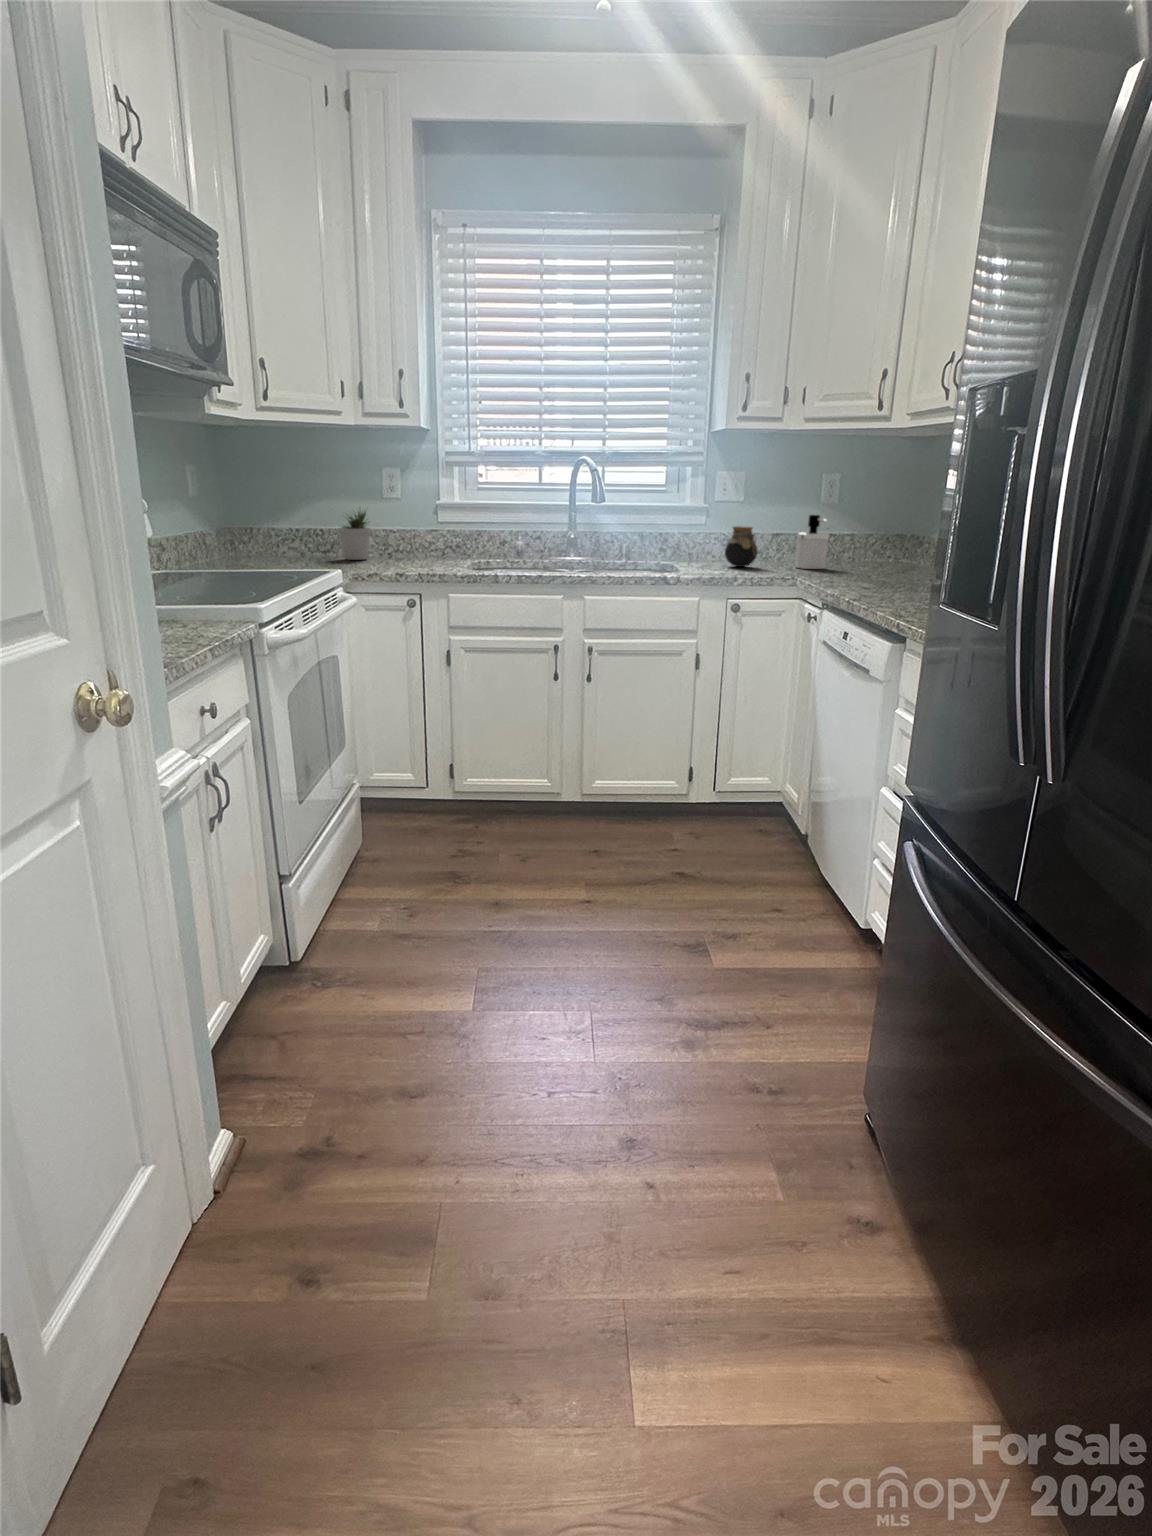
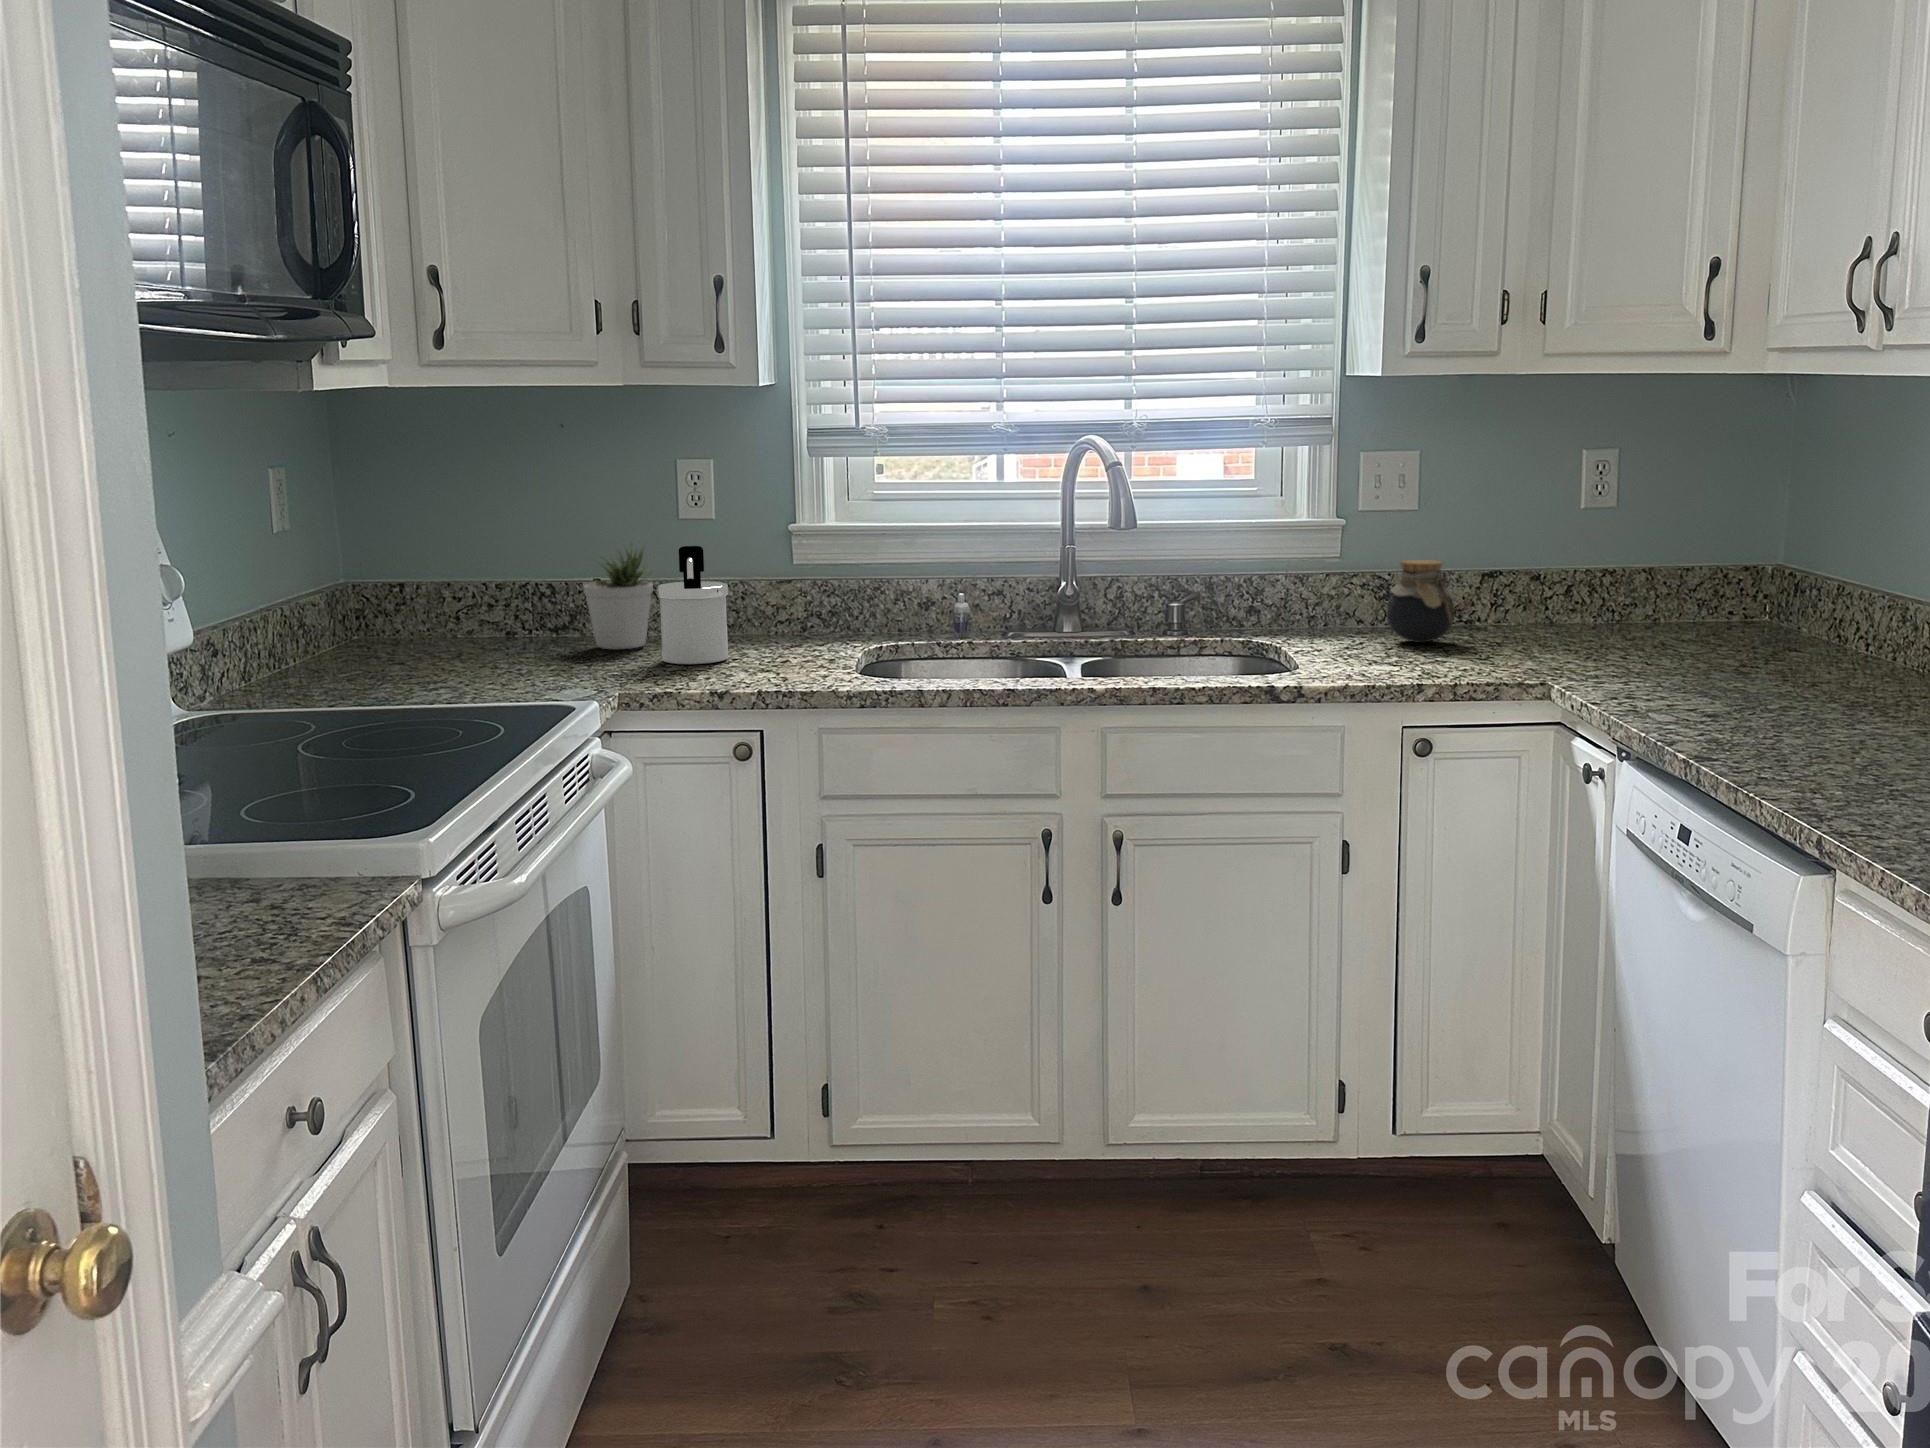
soap dispenser: present [795,515,829,569] -> present [657,546,728,664]

